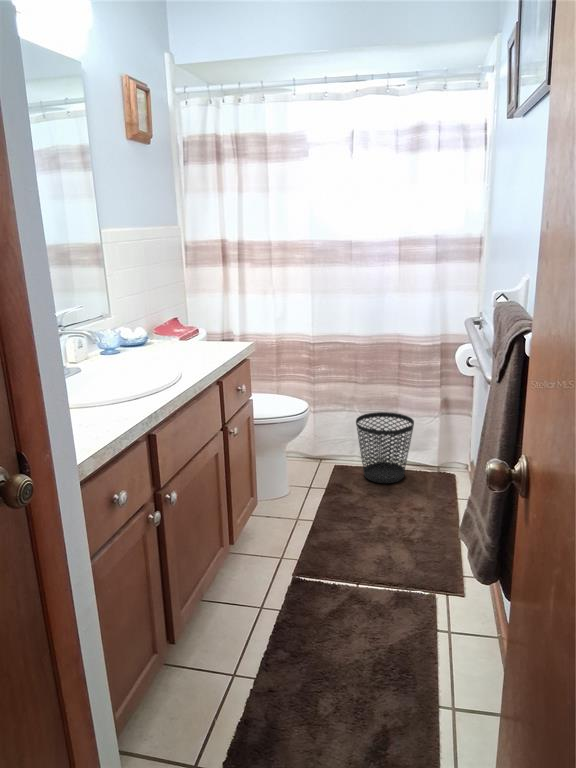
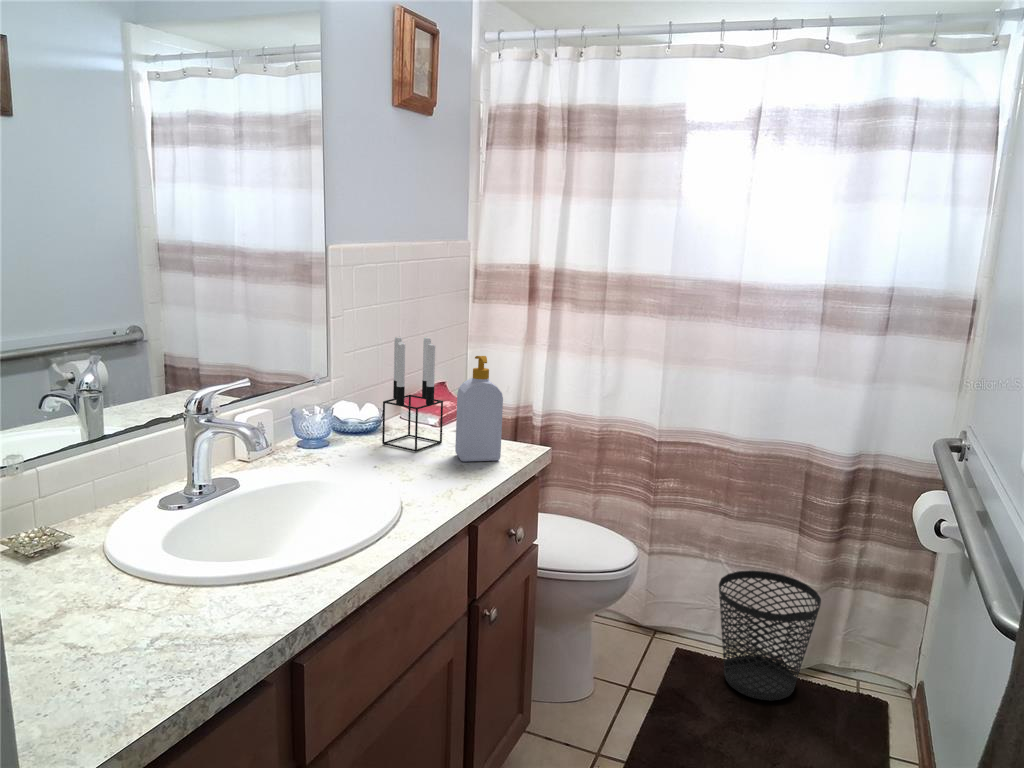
candle holder: none [151,281,189,350] -> present [382,336,443,452]
soap bottle: none [197,288,227,351] -> present [455,356,503,462]

